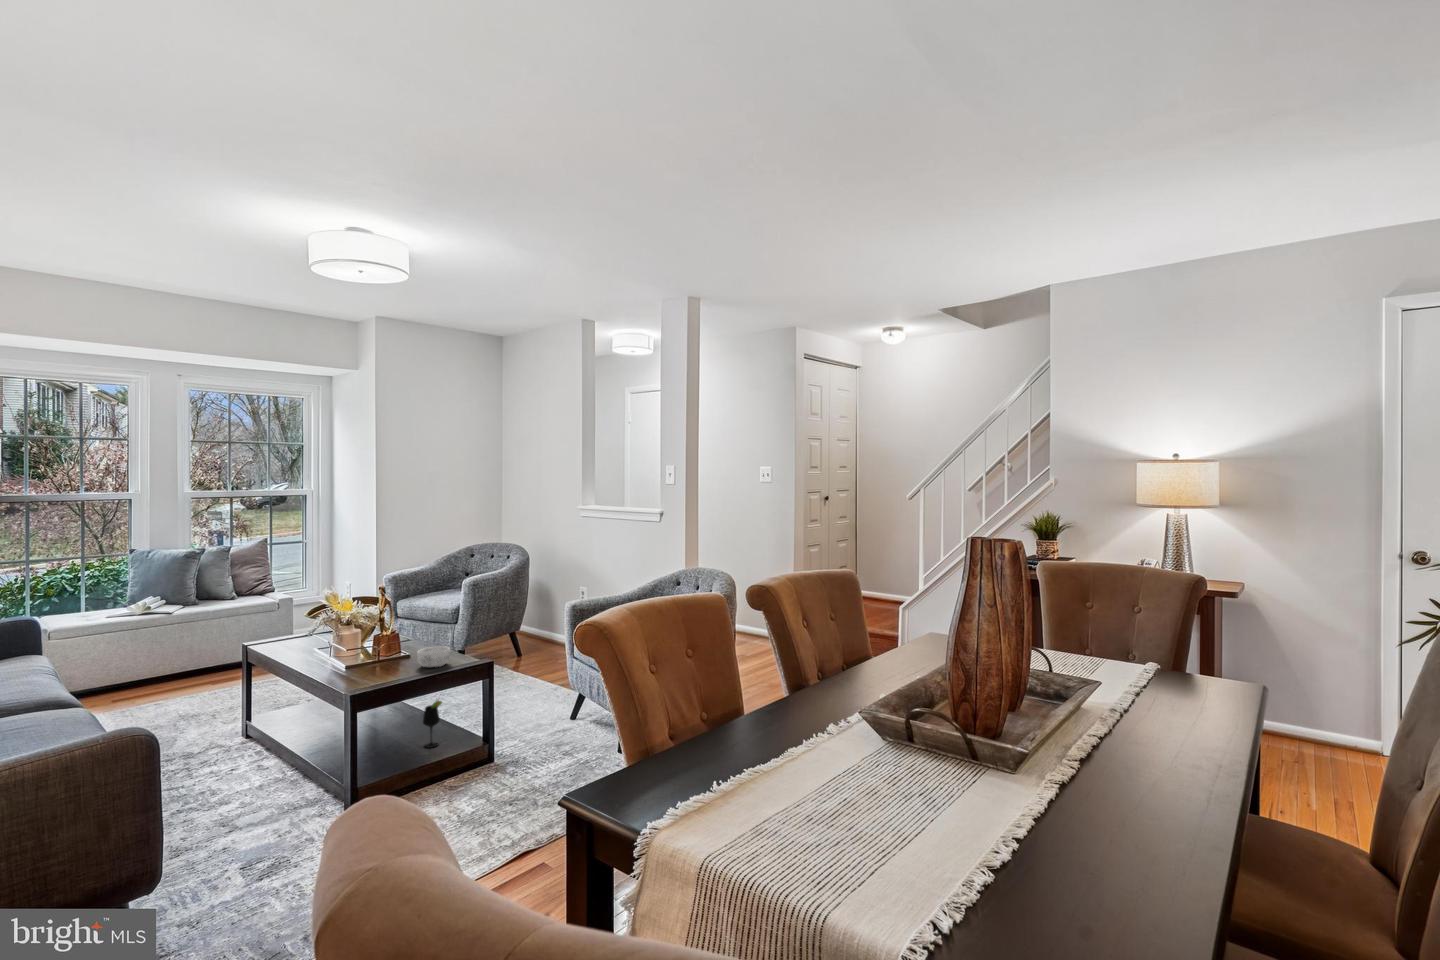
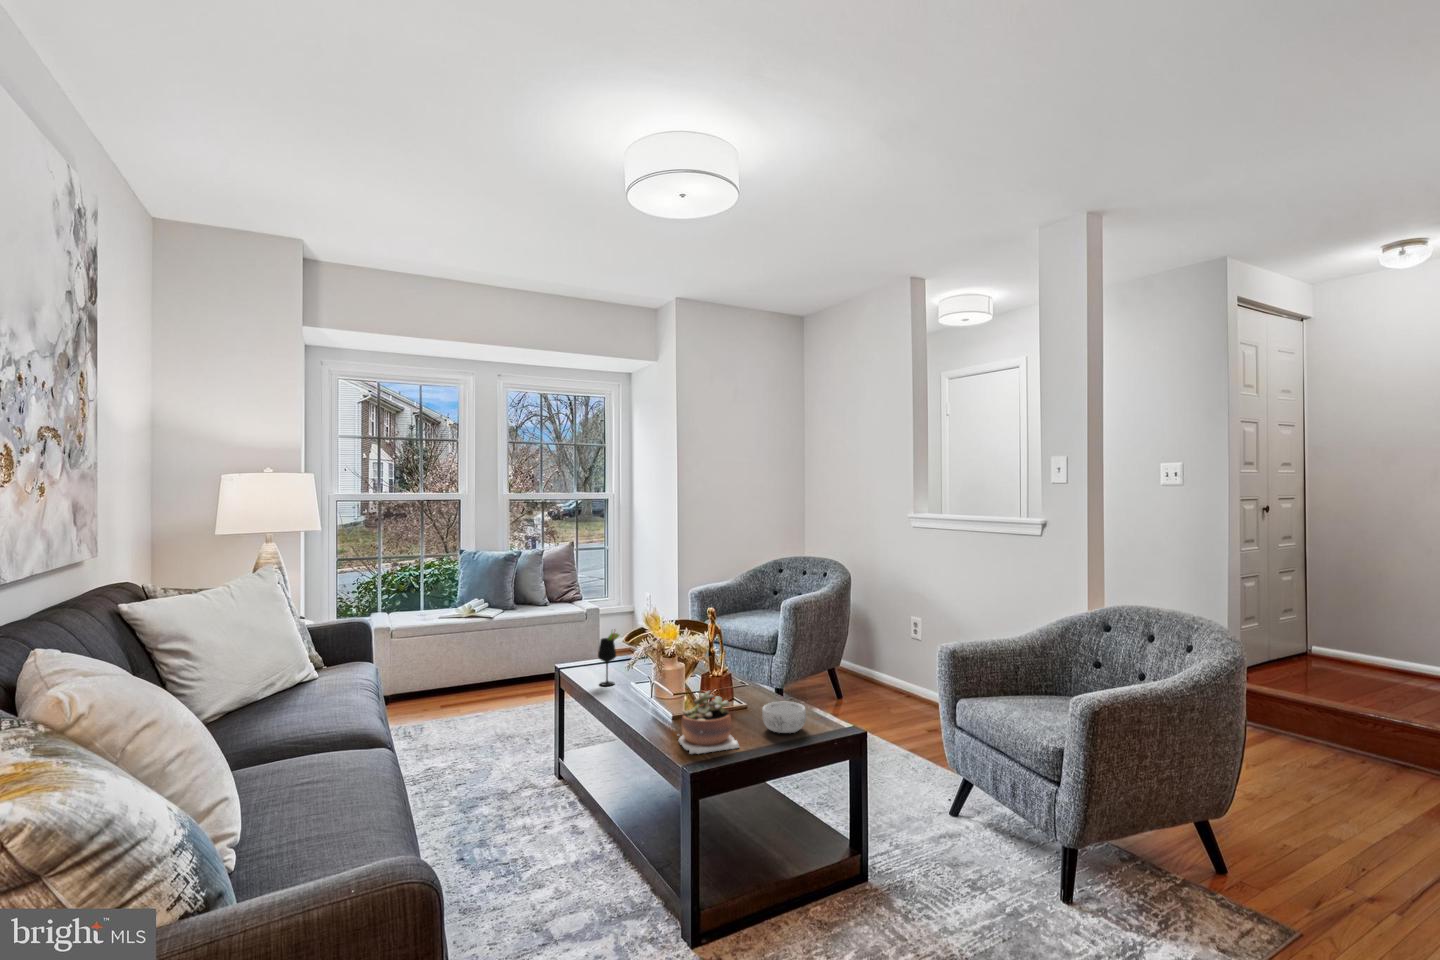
succulent plant: none [347,641,396,686] -> present [679,691,739,754]
wine glass: present [423,700,442,748] -> present [598,632,619,686]

